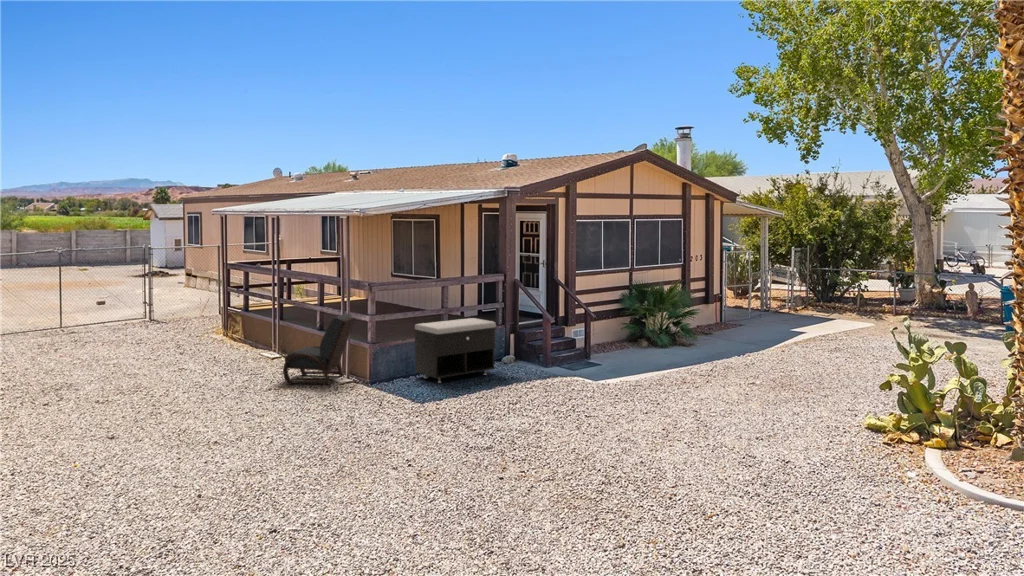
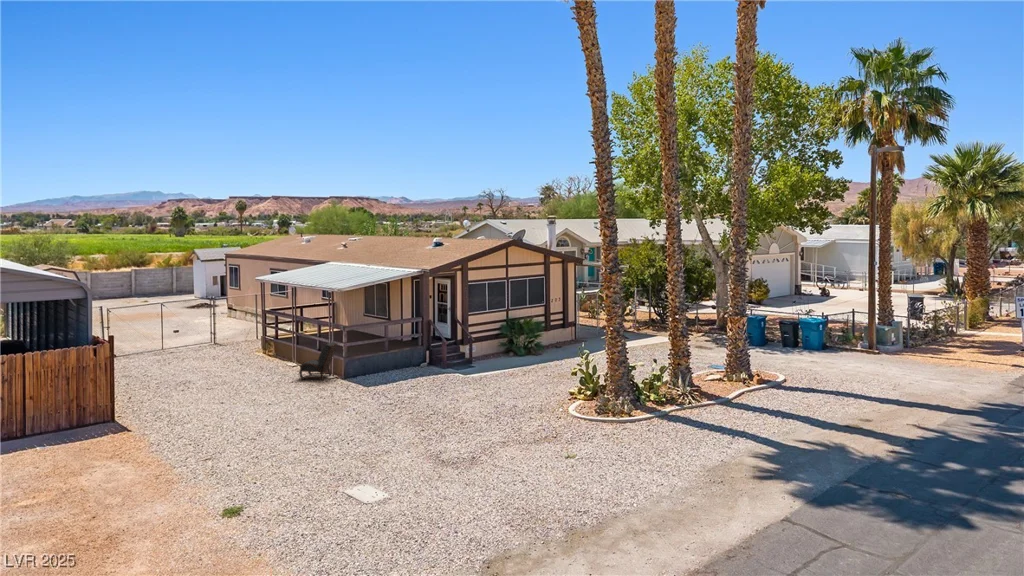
storage bench: present [415,318,496,383] -> none [369,343,413,378]

